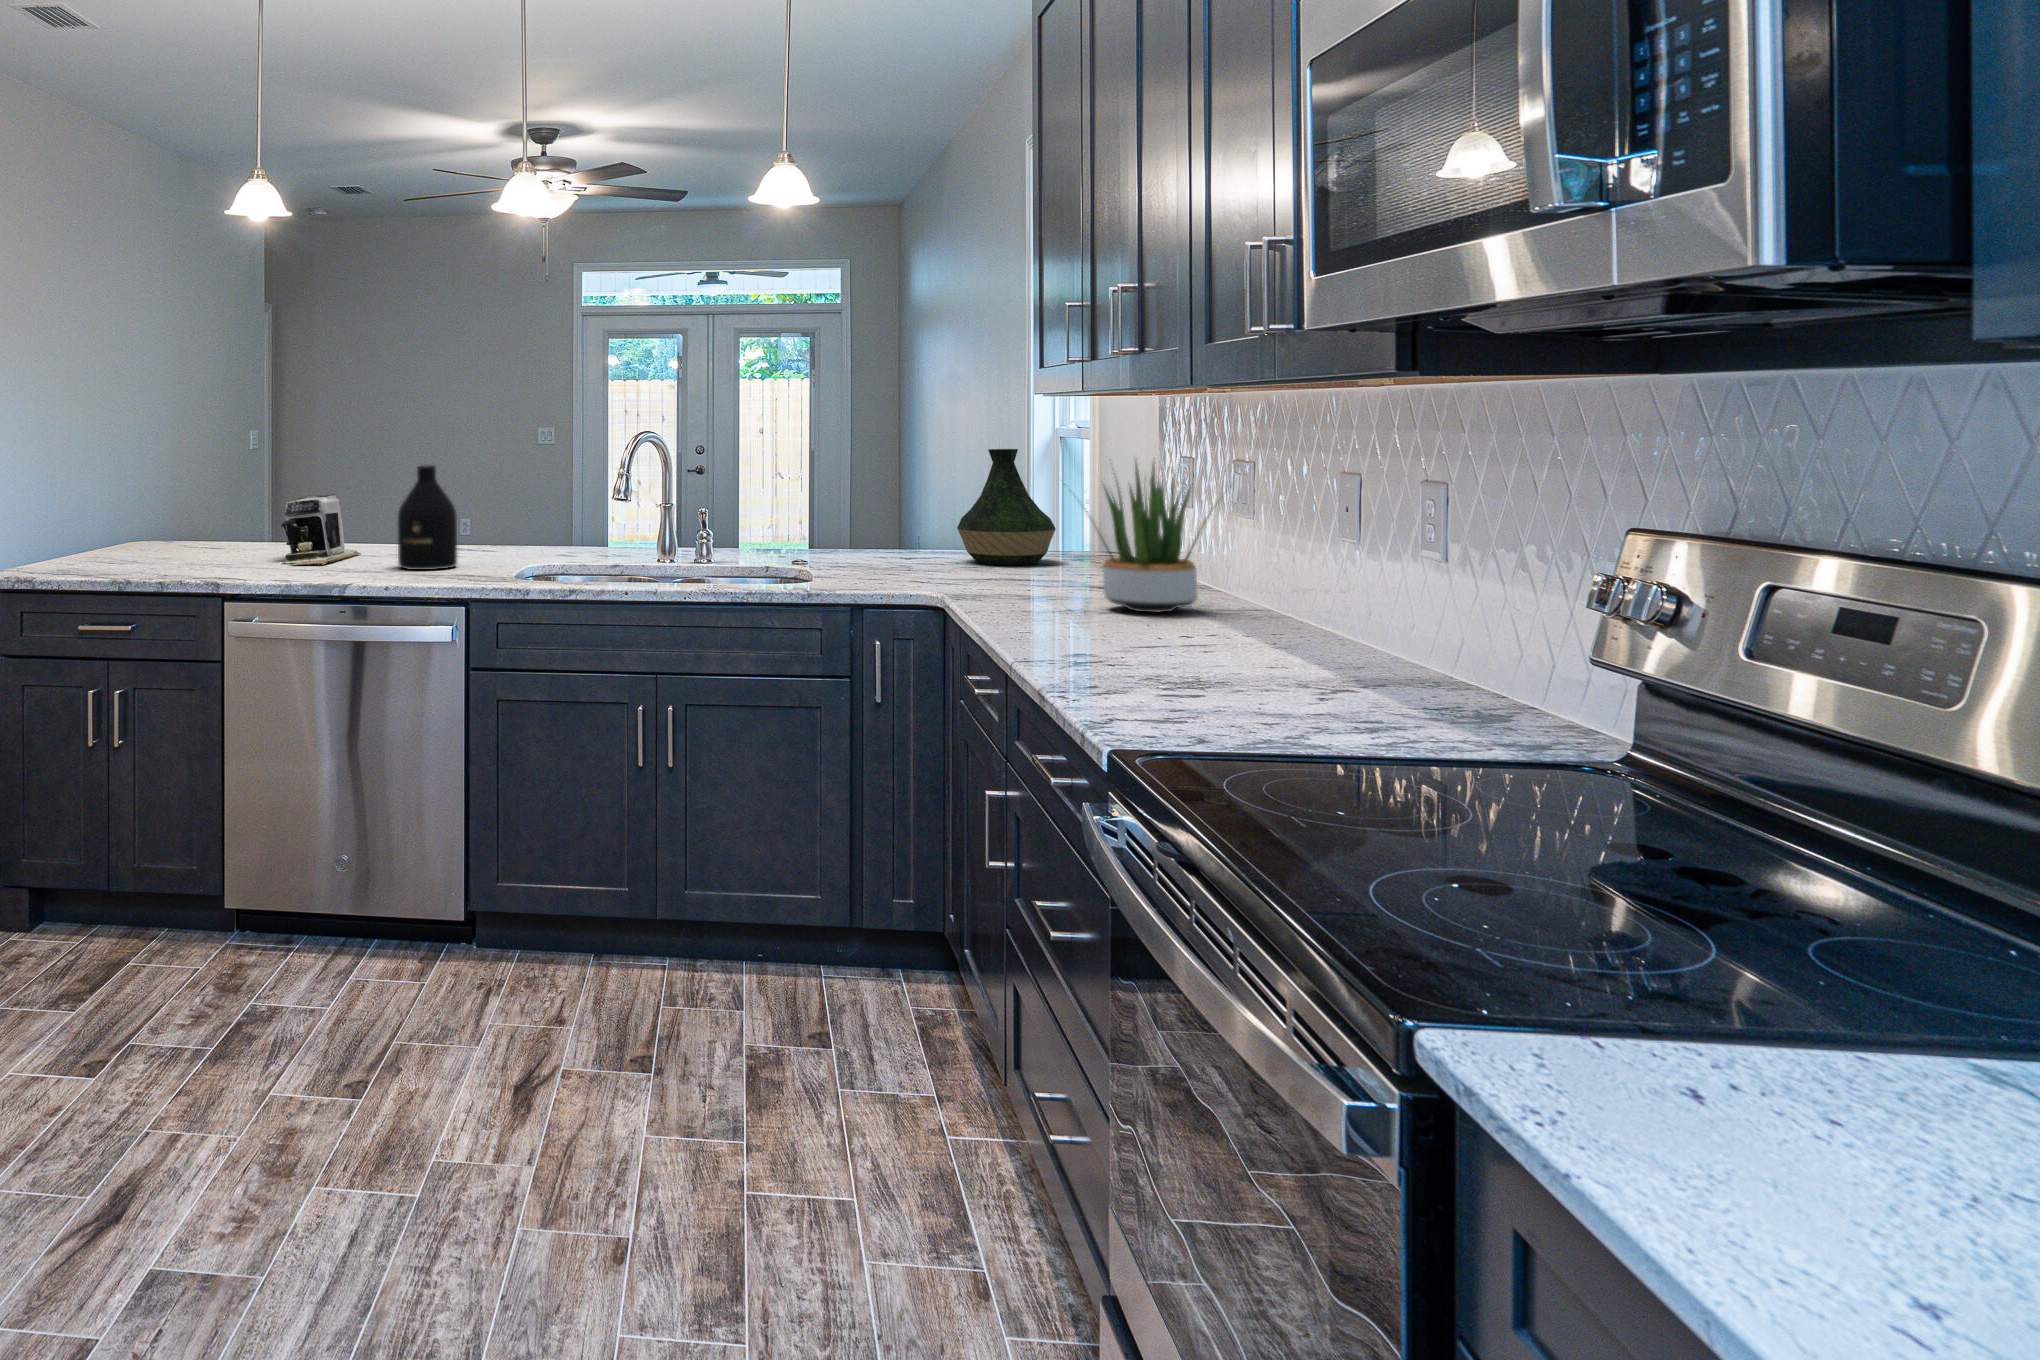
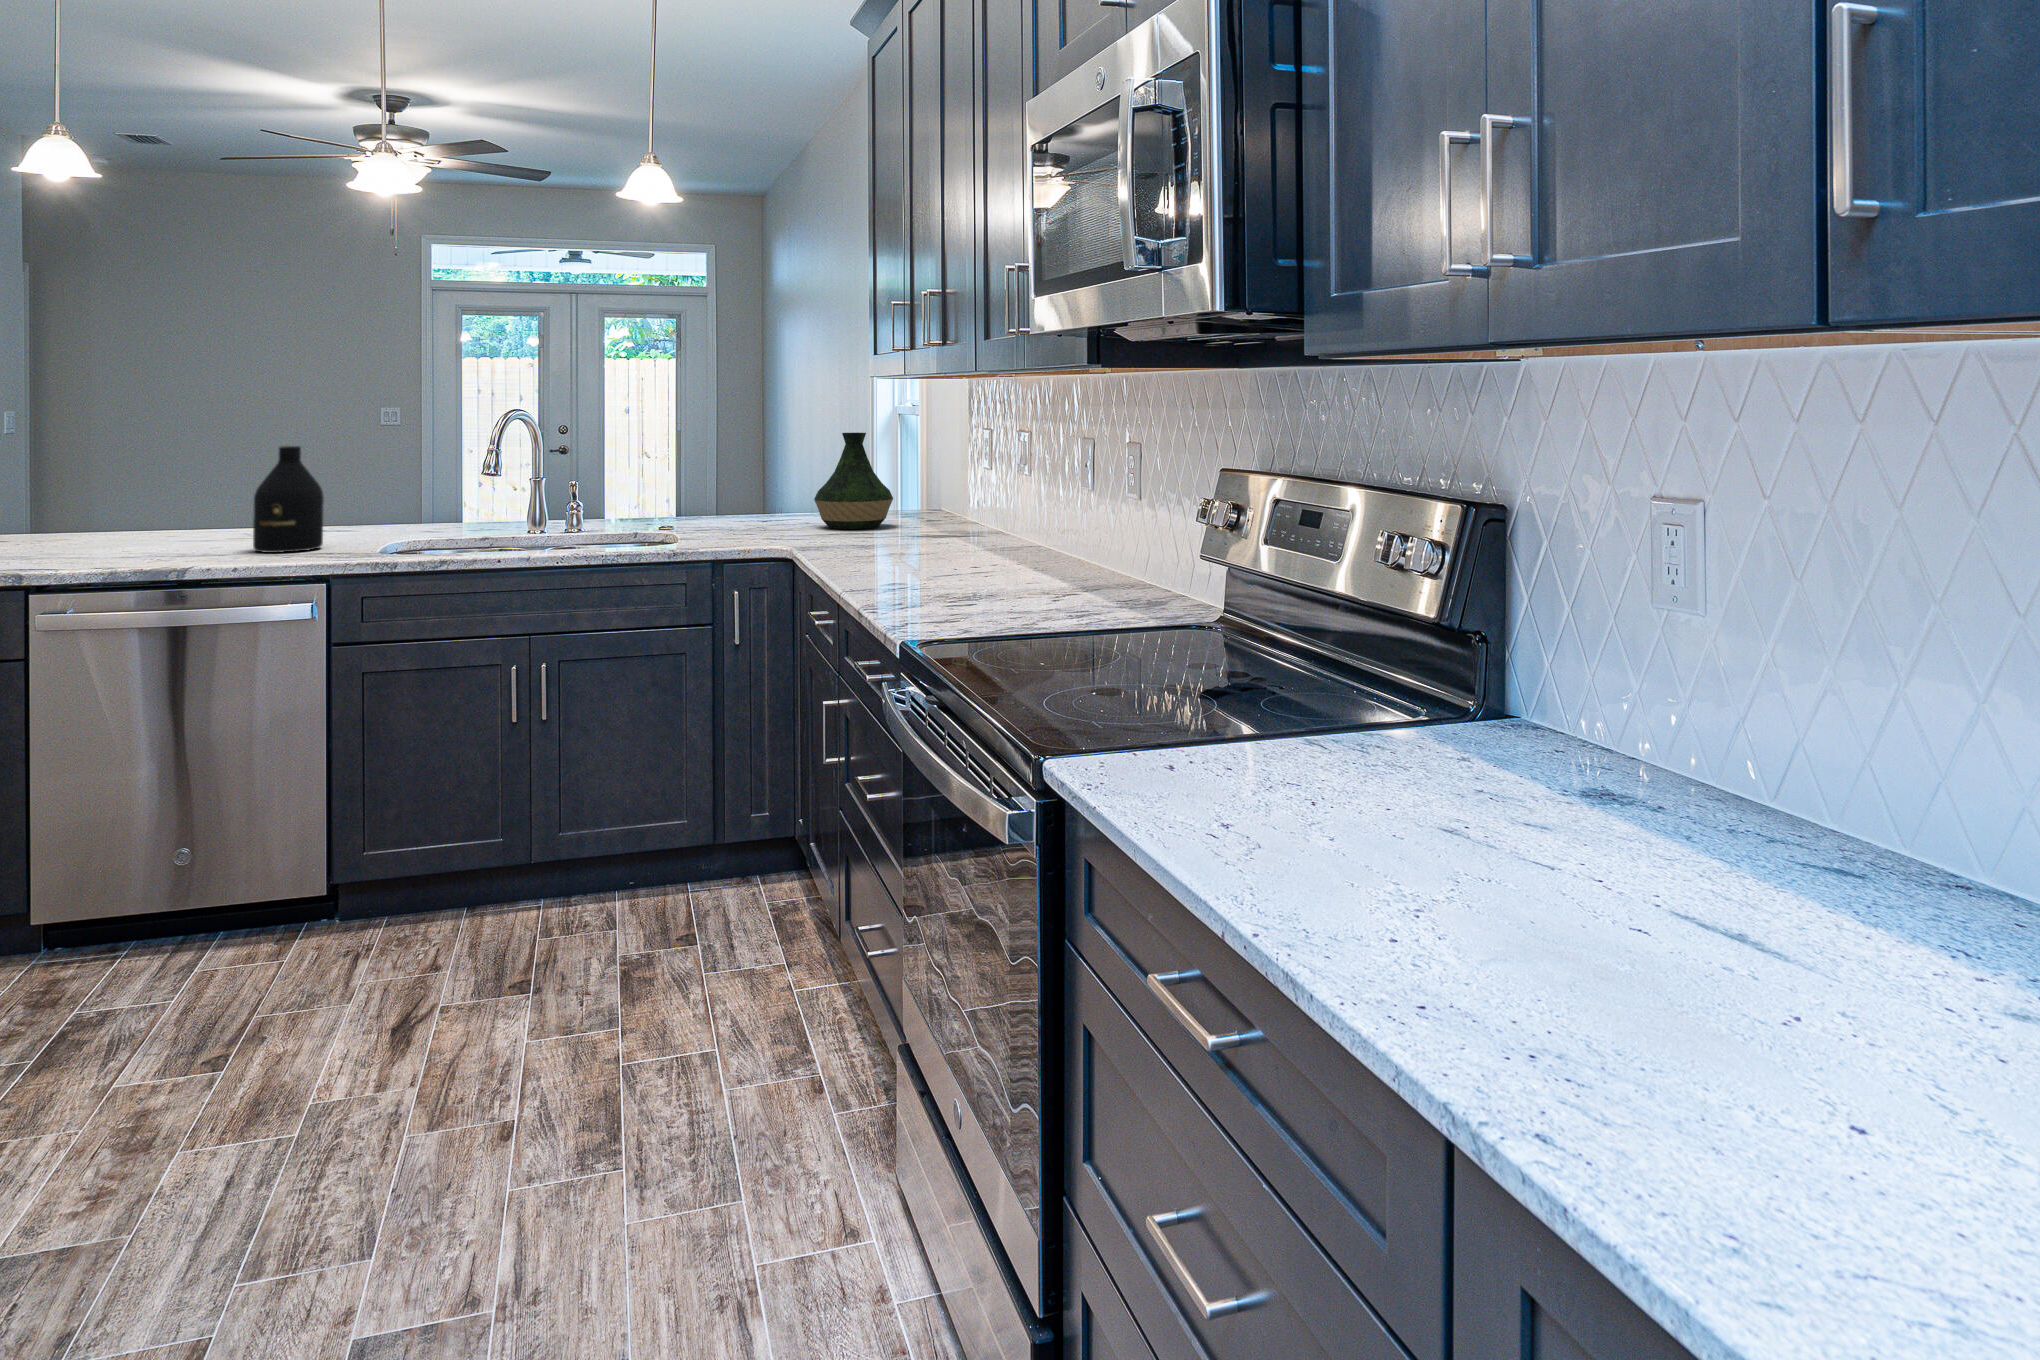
potted plant: present [1075,464,1211,612] -> none [896,441,1023,561]
coffee maker: present [281,494,361,565] -> none [97,476,200,553]

